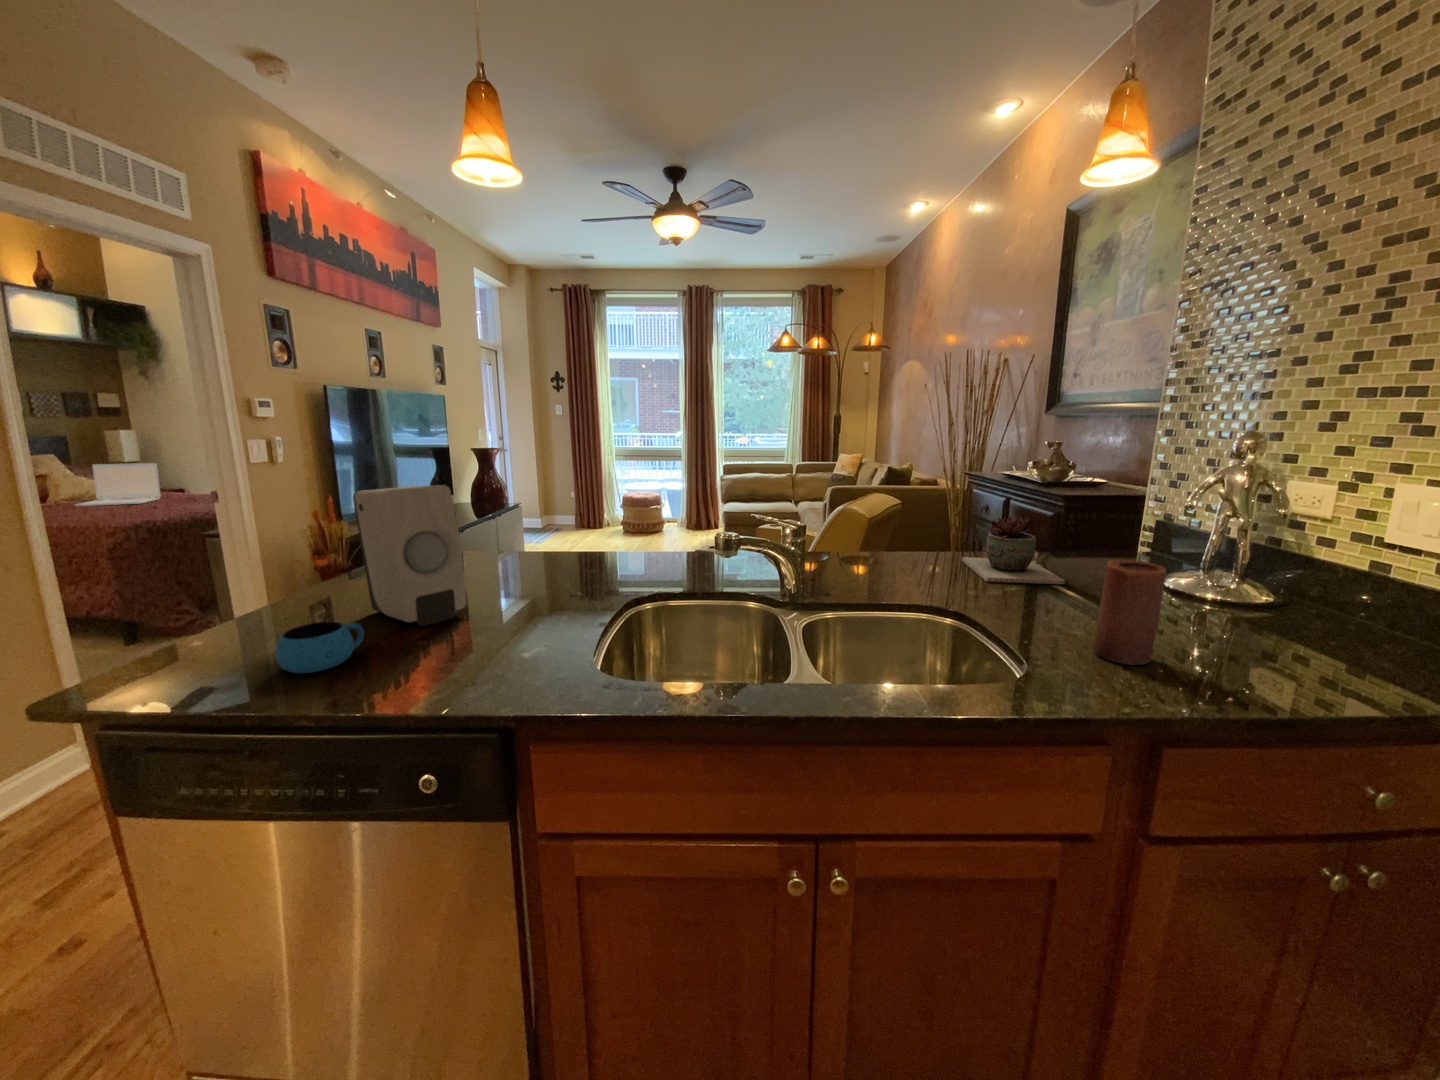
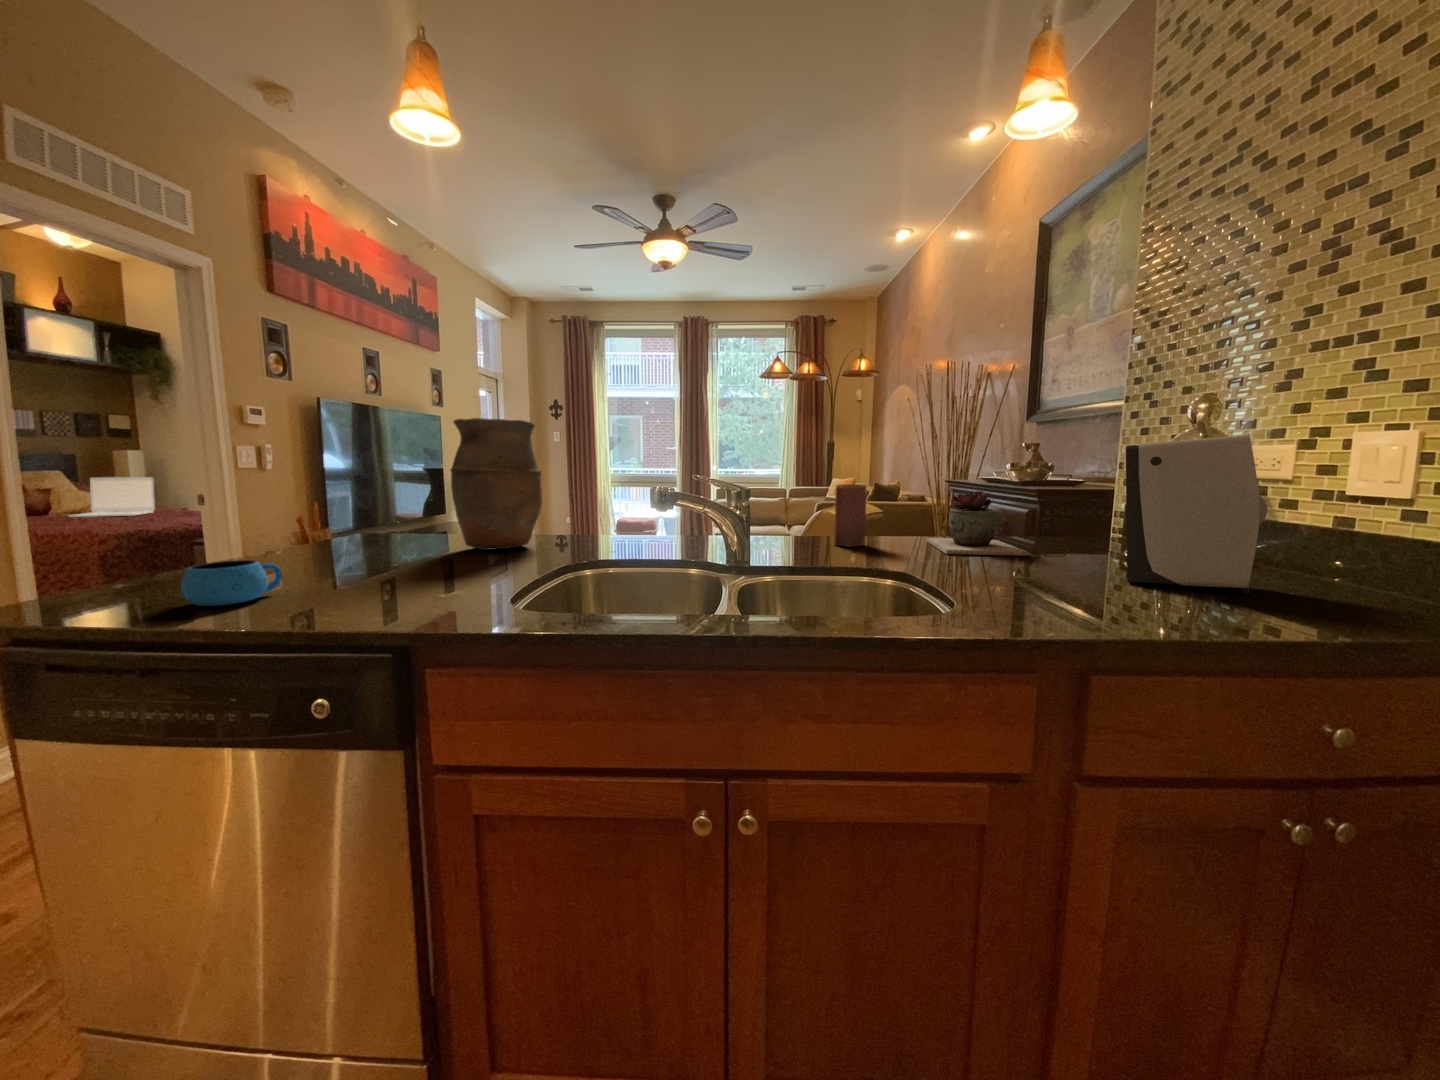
vase: none [500,449,588,578] -> present [451,418,542,550]
soap dispenser: present [353,485,466,626] -> present [1126,435,1268,594]
candle: present [1094,560,1166,665] -> present [834,484,867,547]

